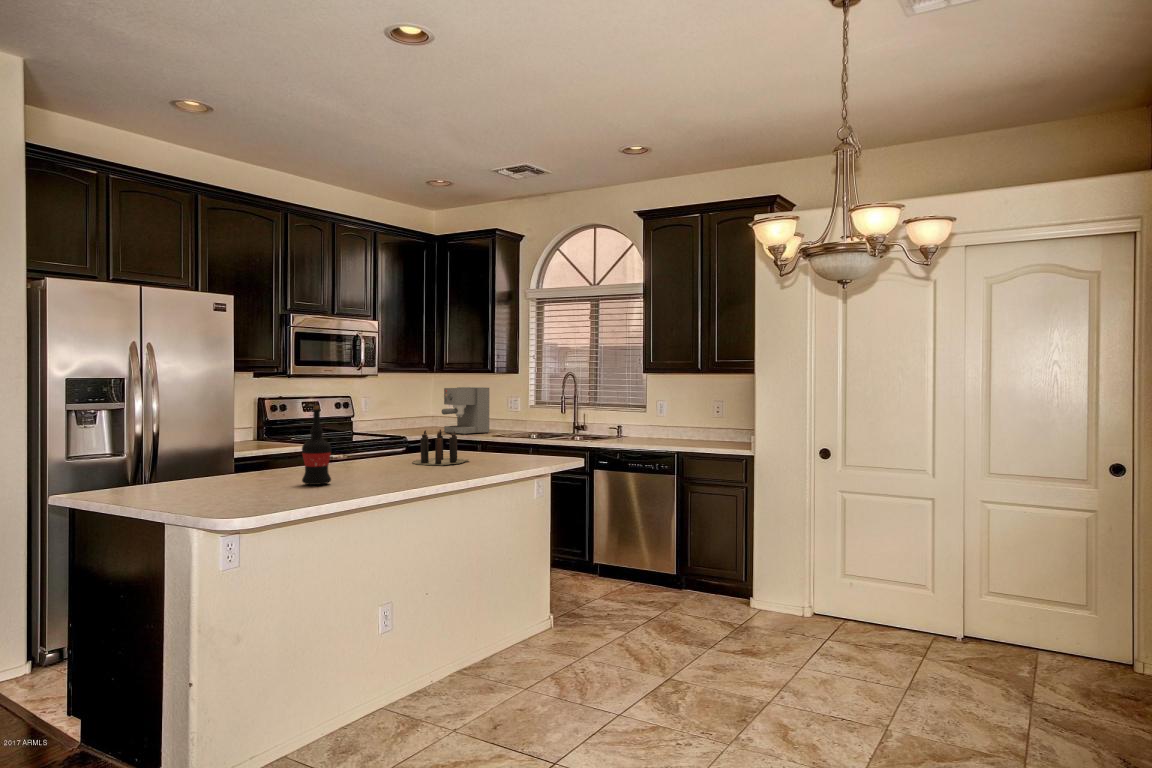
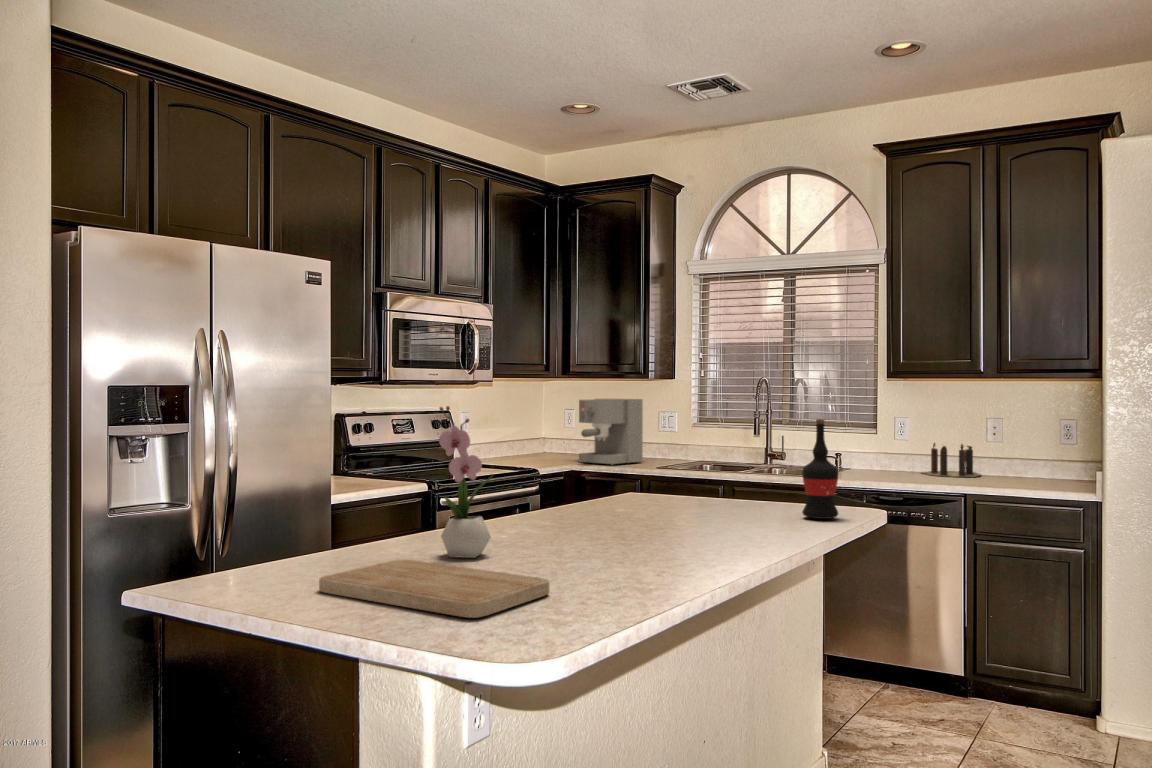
flower arrangement: none [250,392,289,480] -> present [439,406,492,558]
wine bottle: present [302,406,331,485] -> present [802,419,838,519]
candle: present [412,429,469,465] -> present [922,443,980,477]
cutting board: none [162,479,289,503] -> present [319,560,549,618]

